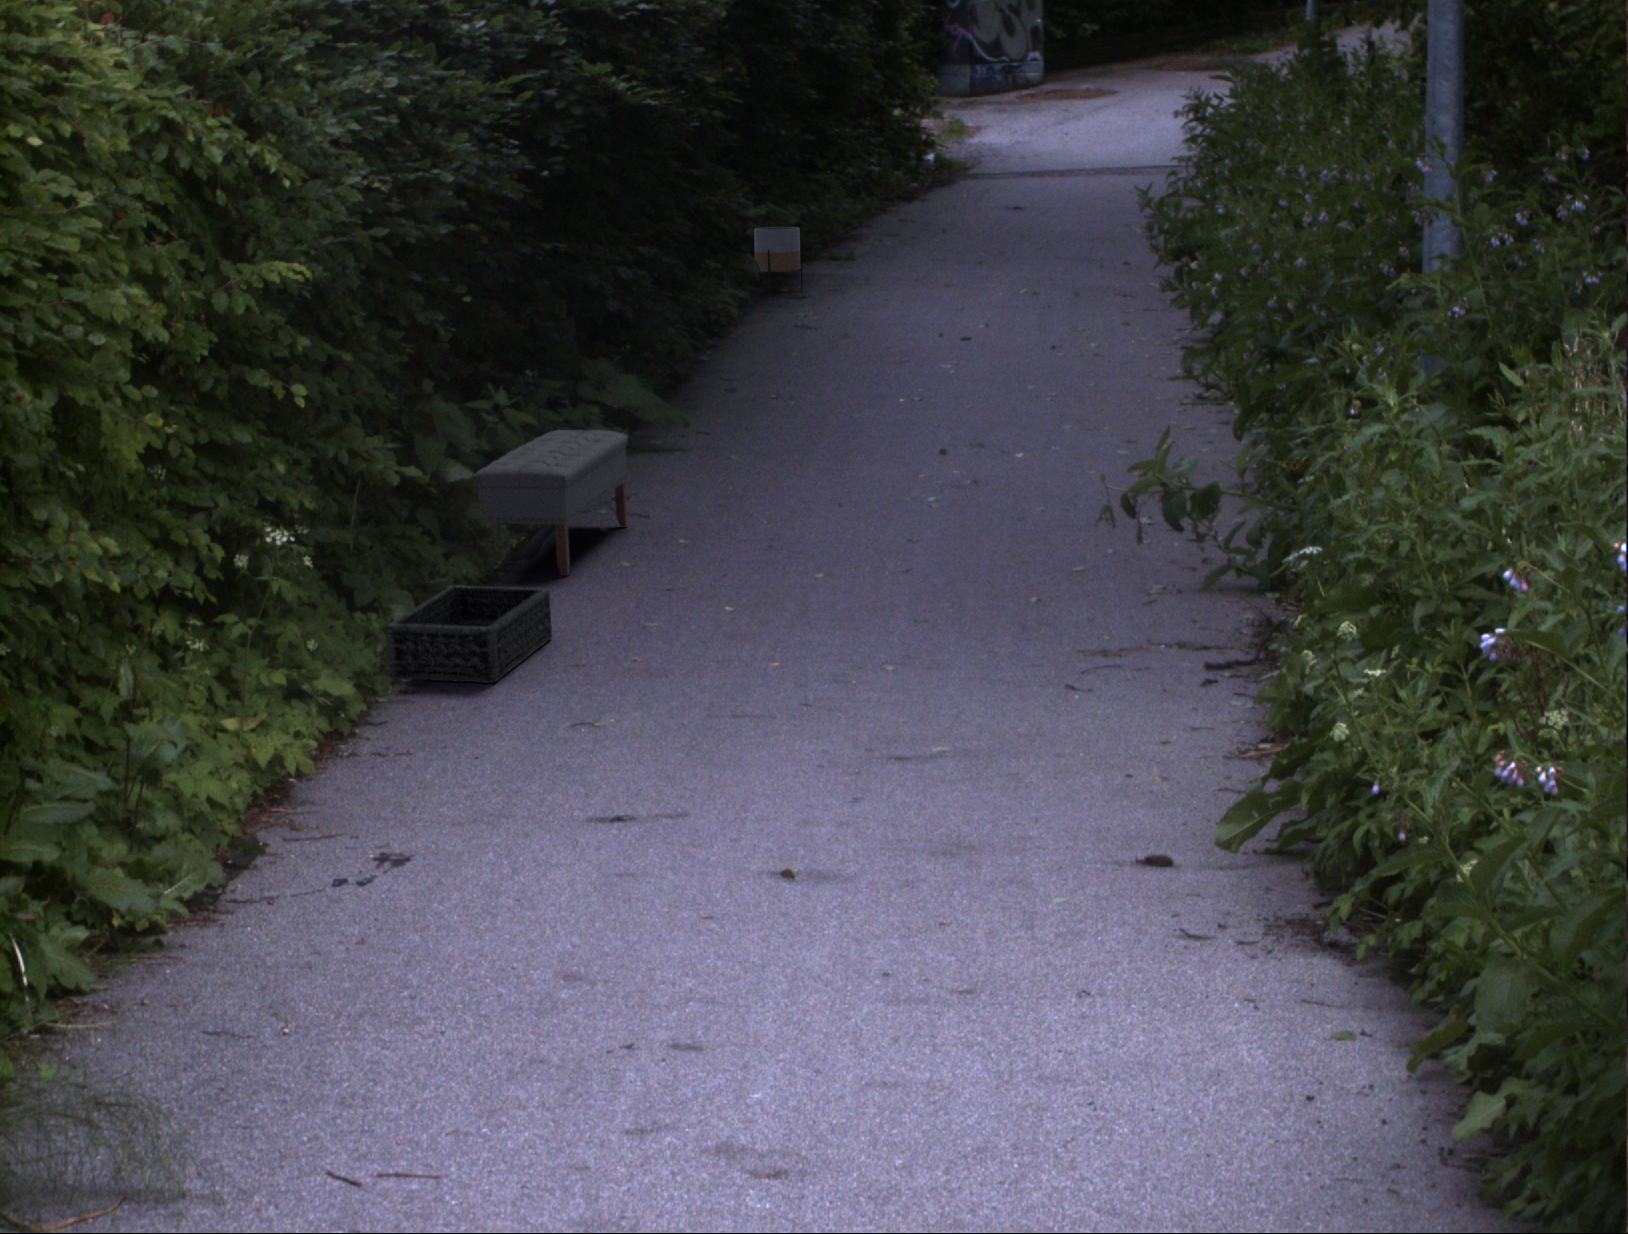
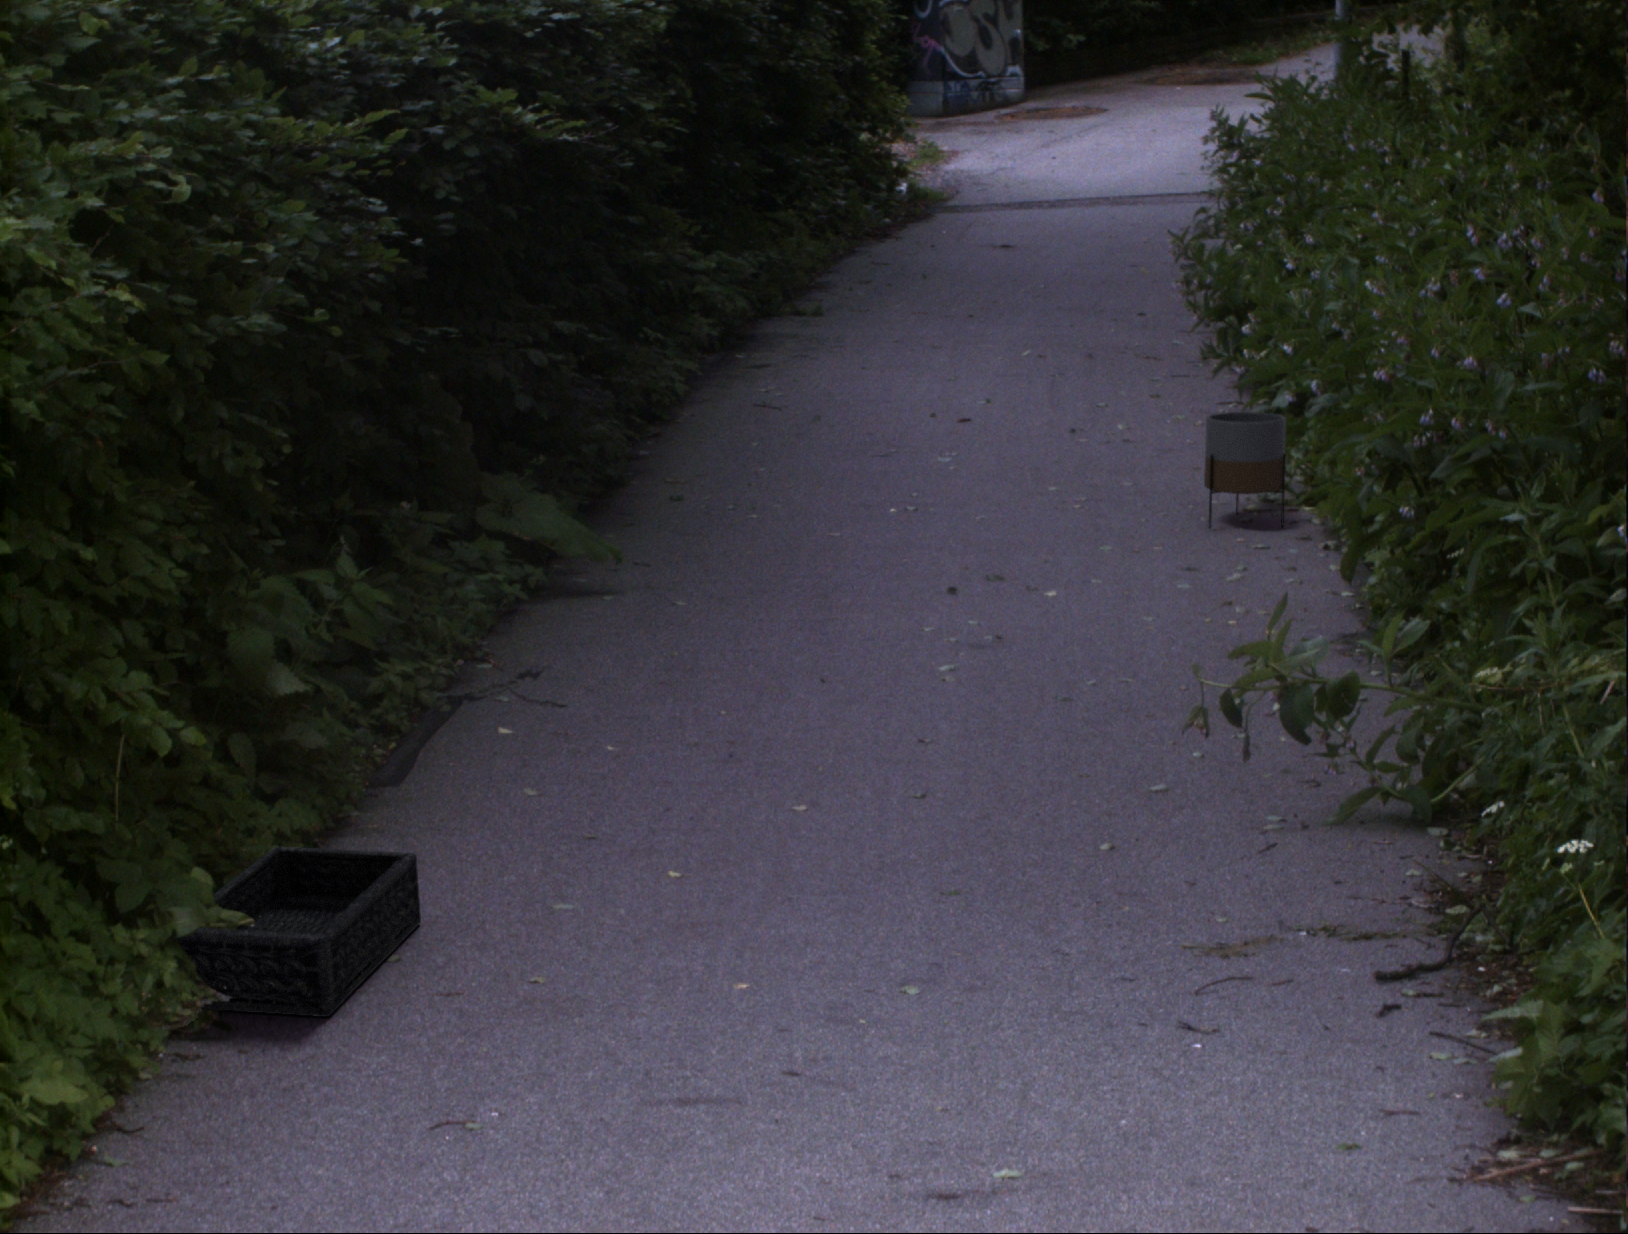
planter: present [754,227,802,294] -> present [1204,412,1286,528]
bench: present [476,430,628,576] -> none [318,583,538,801]

